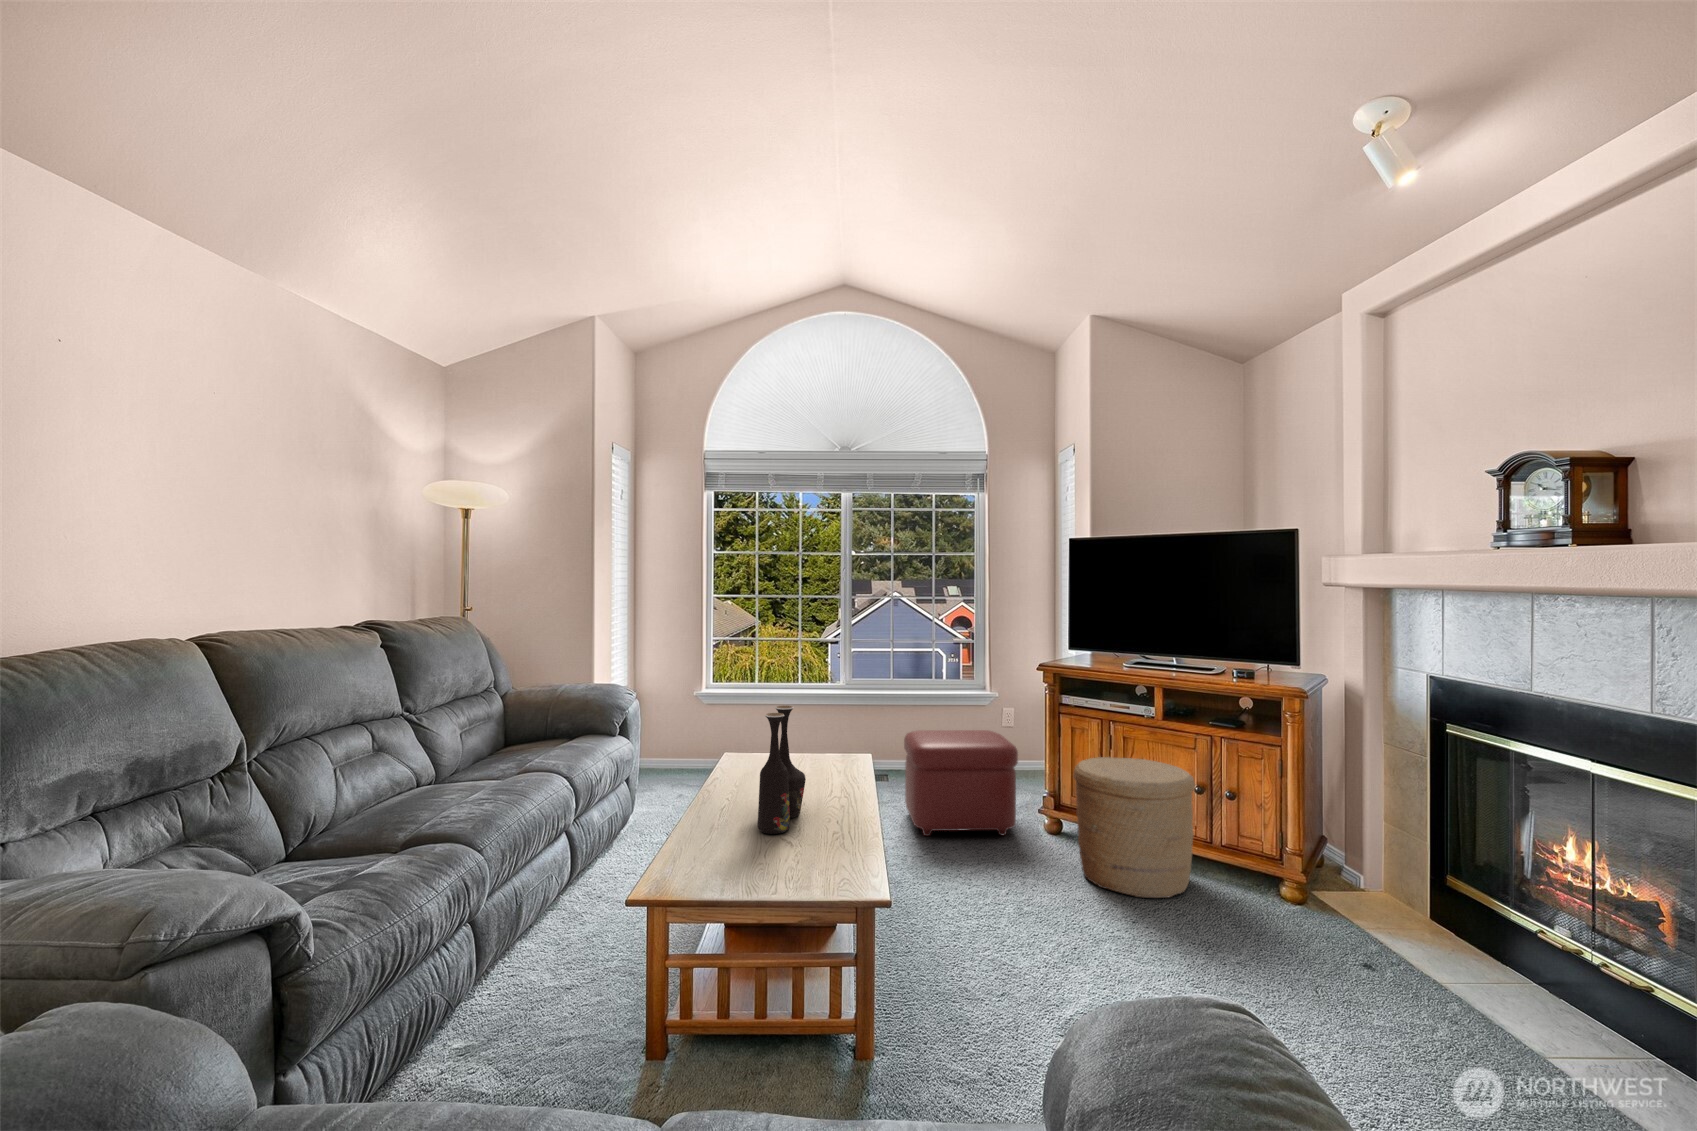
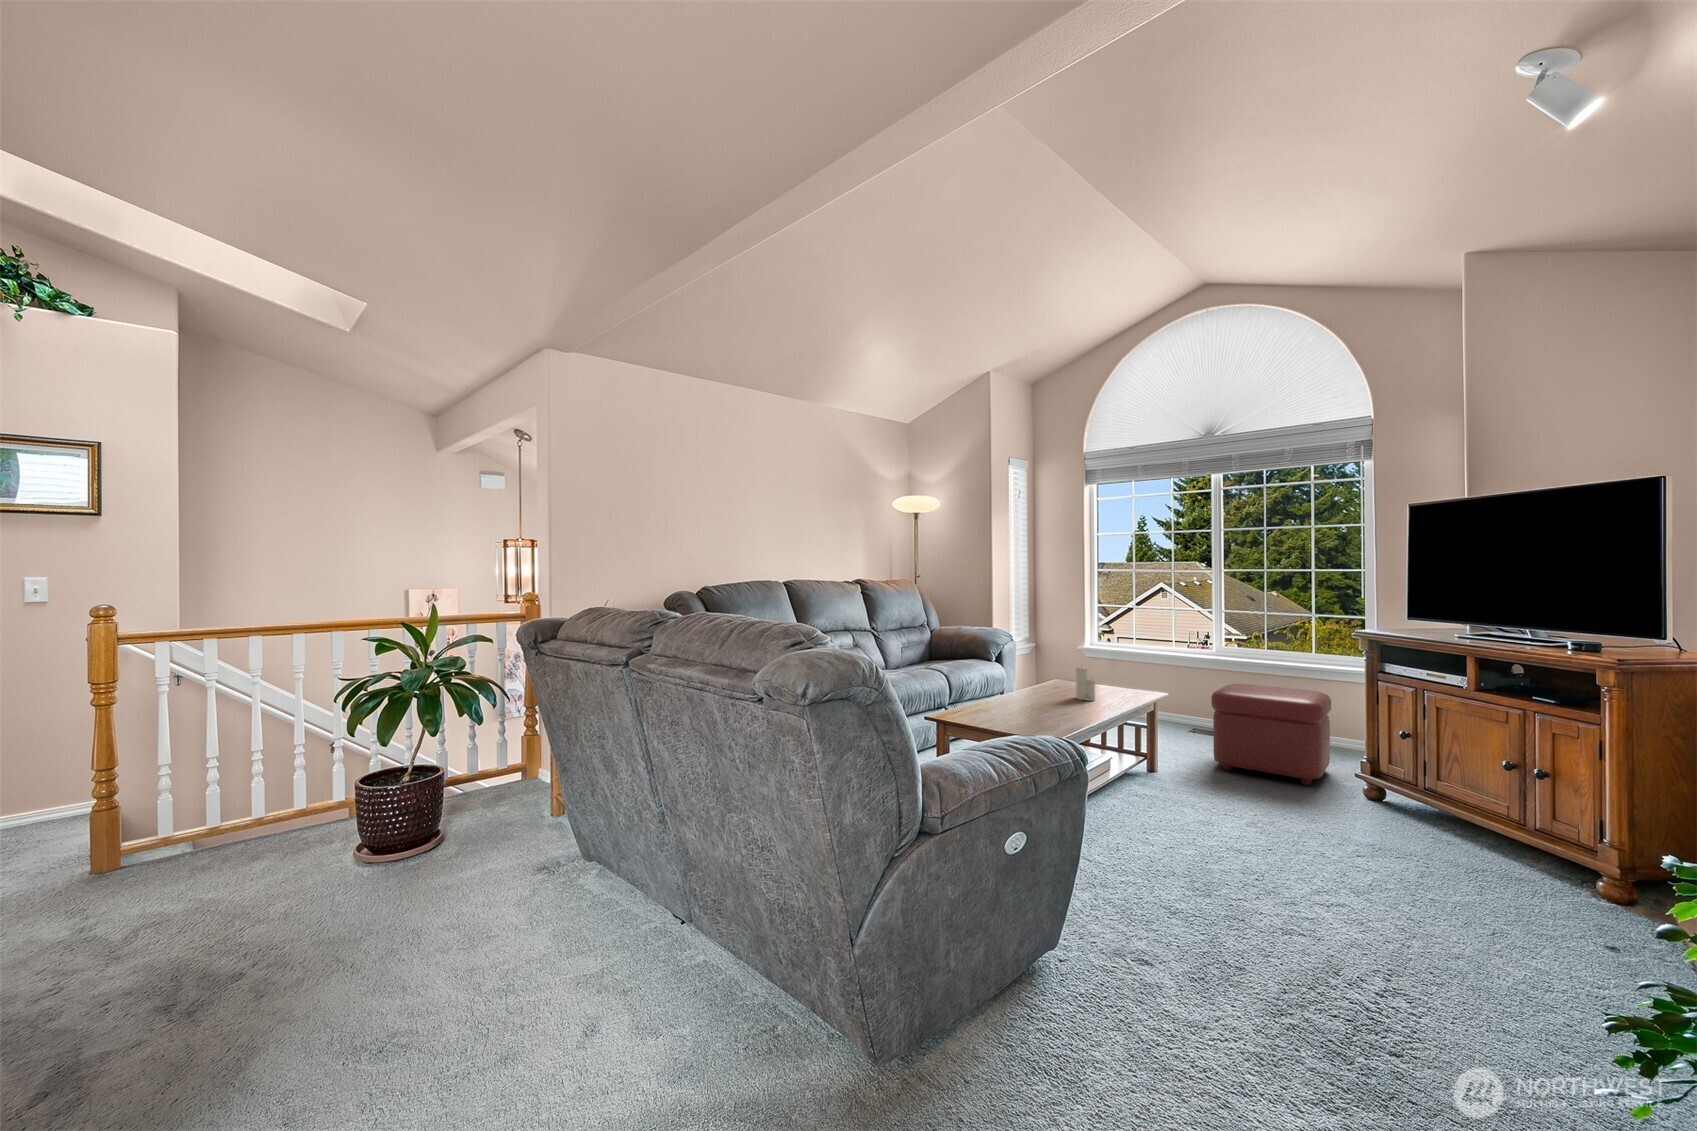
vase: present [758,705,806,834] -> none [1001,635,1045,713]
candle: none [812,737,842,788] -> present [1076,667,1095,701]
woven basket: present [1073,757,1195,898] -> none [1334,718,1482,859]

